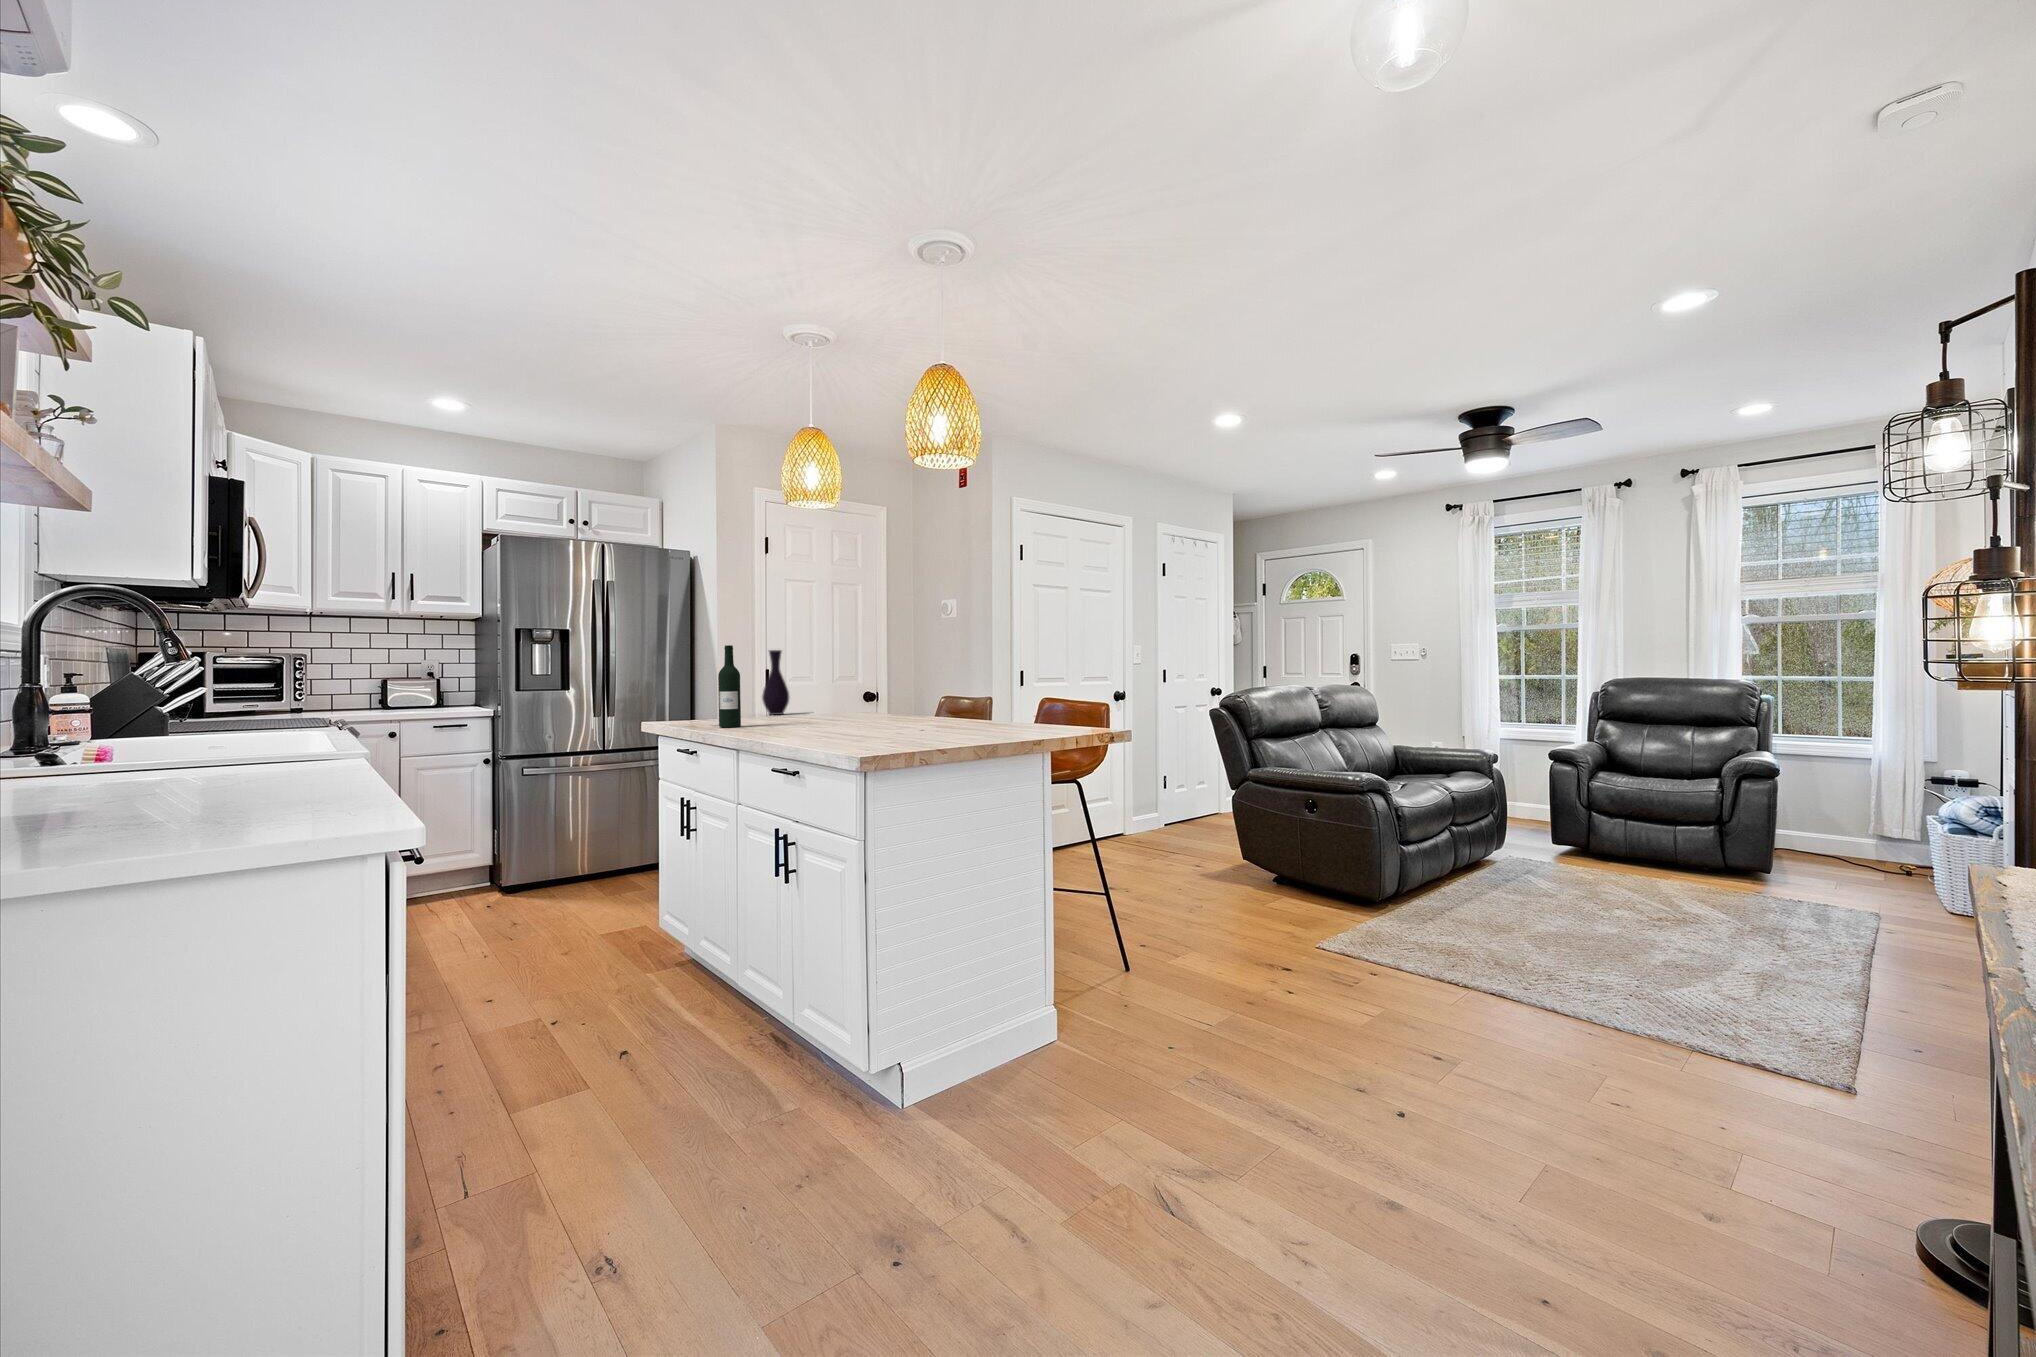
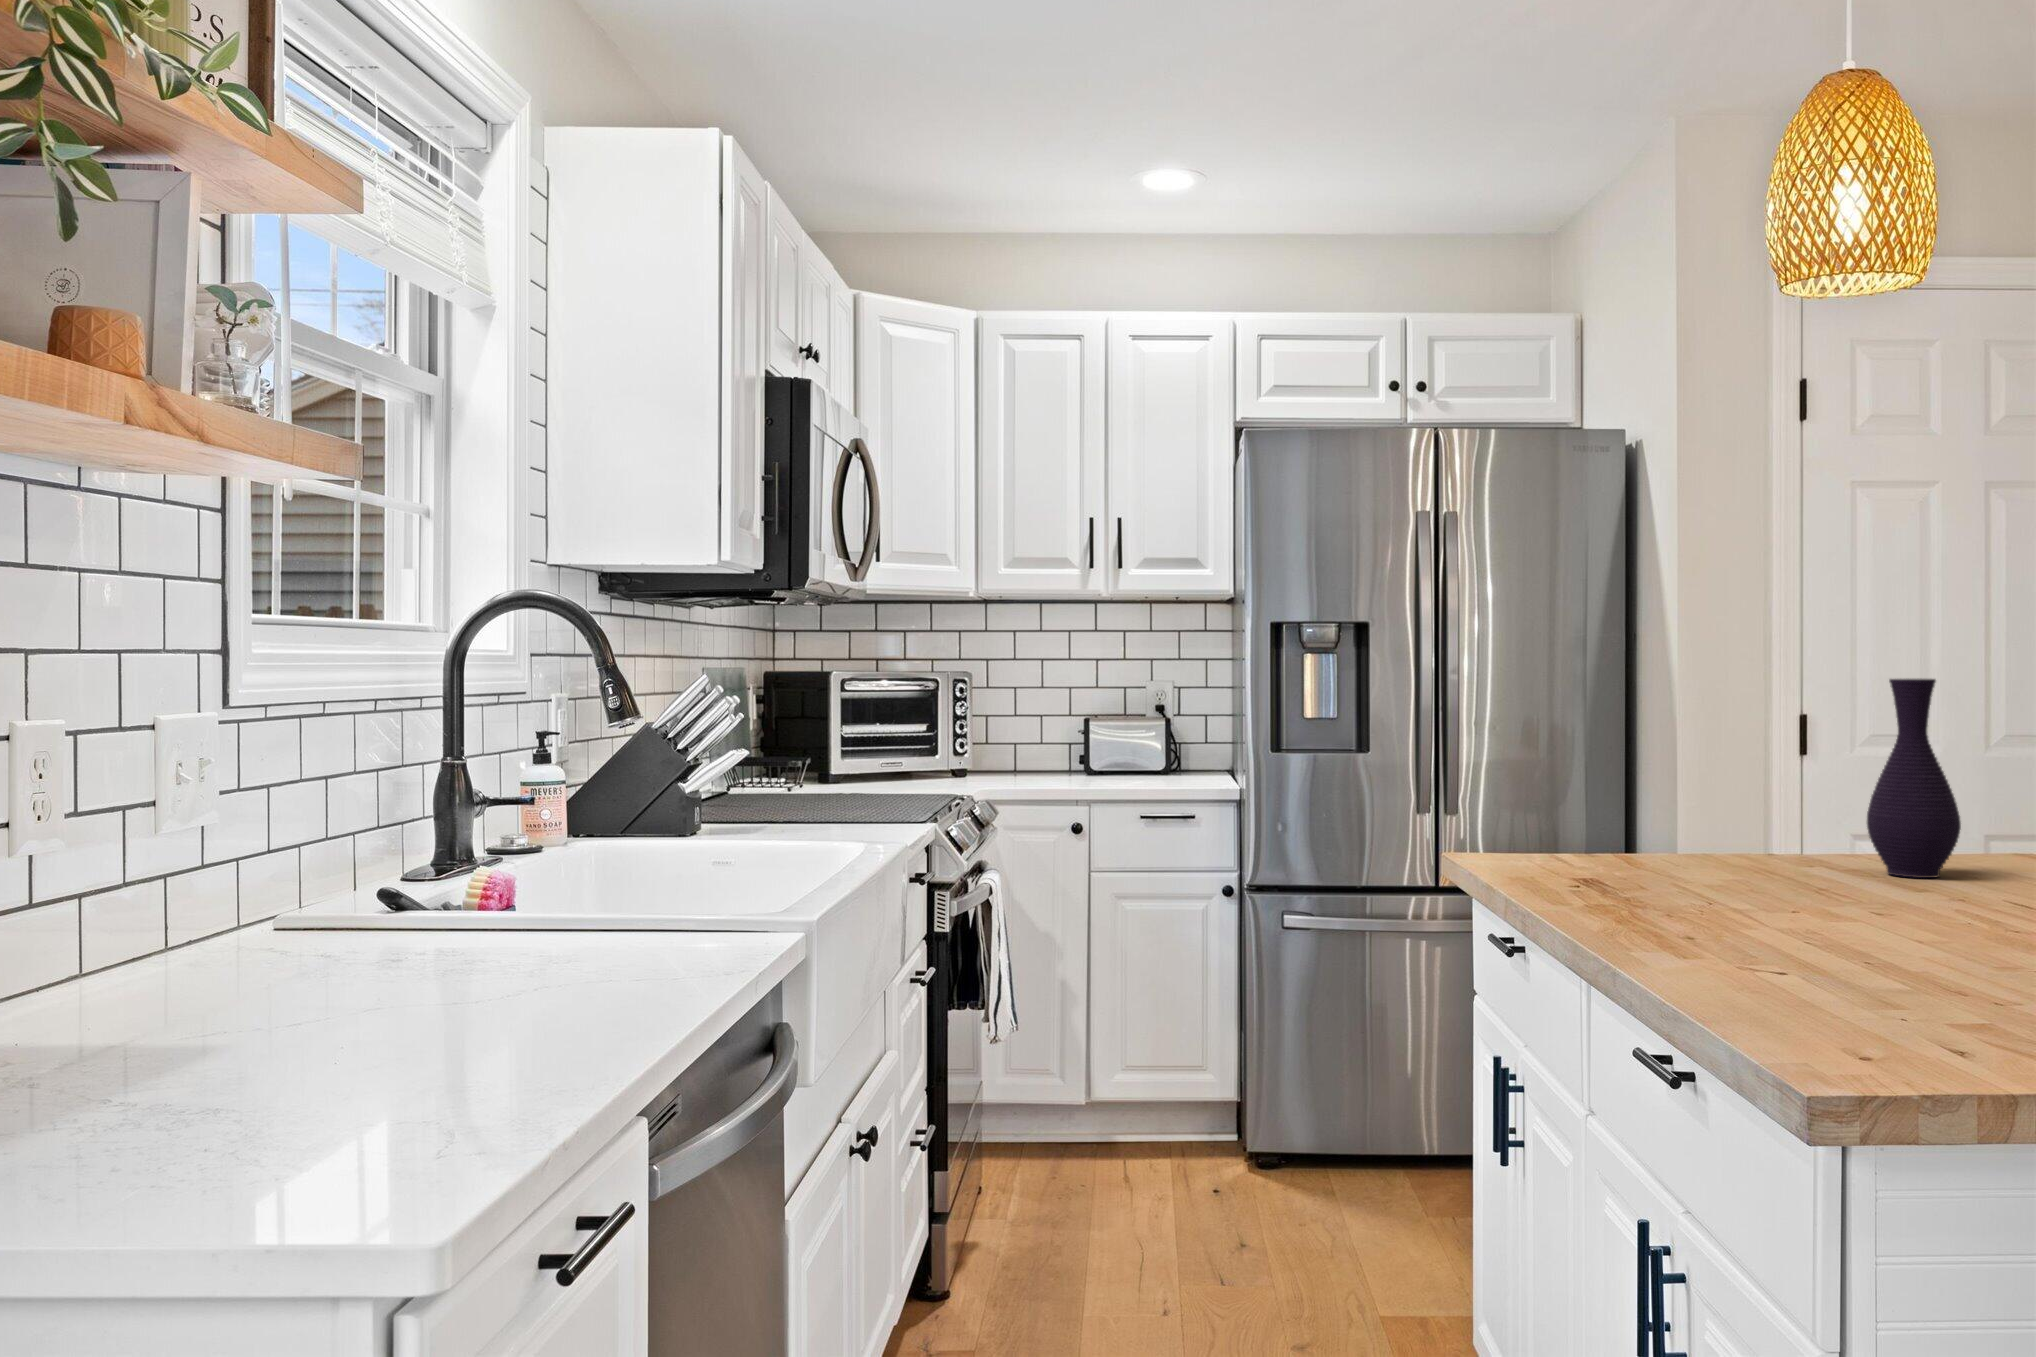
wine bottle: present [718,645,741,727] -> none [1746,687,1824,963]

